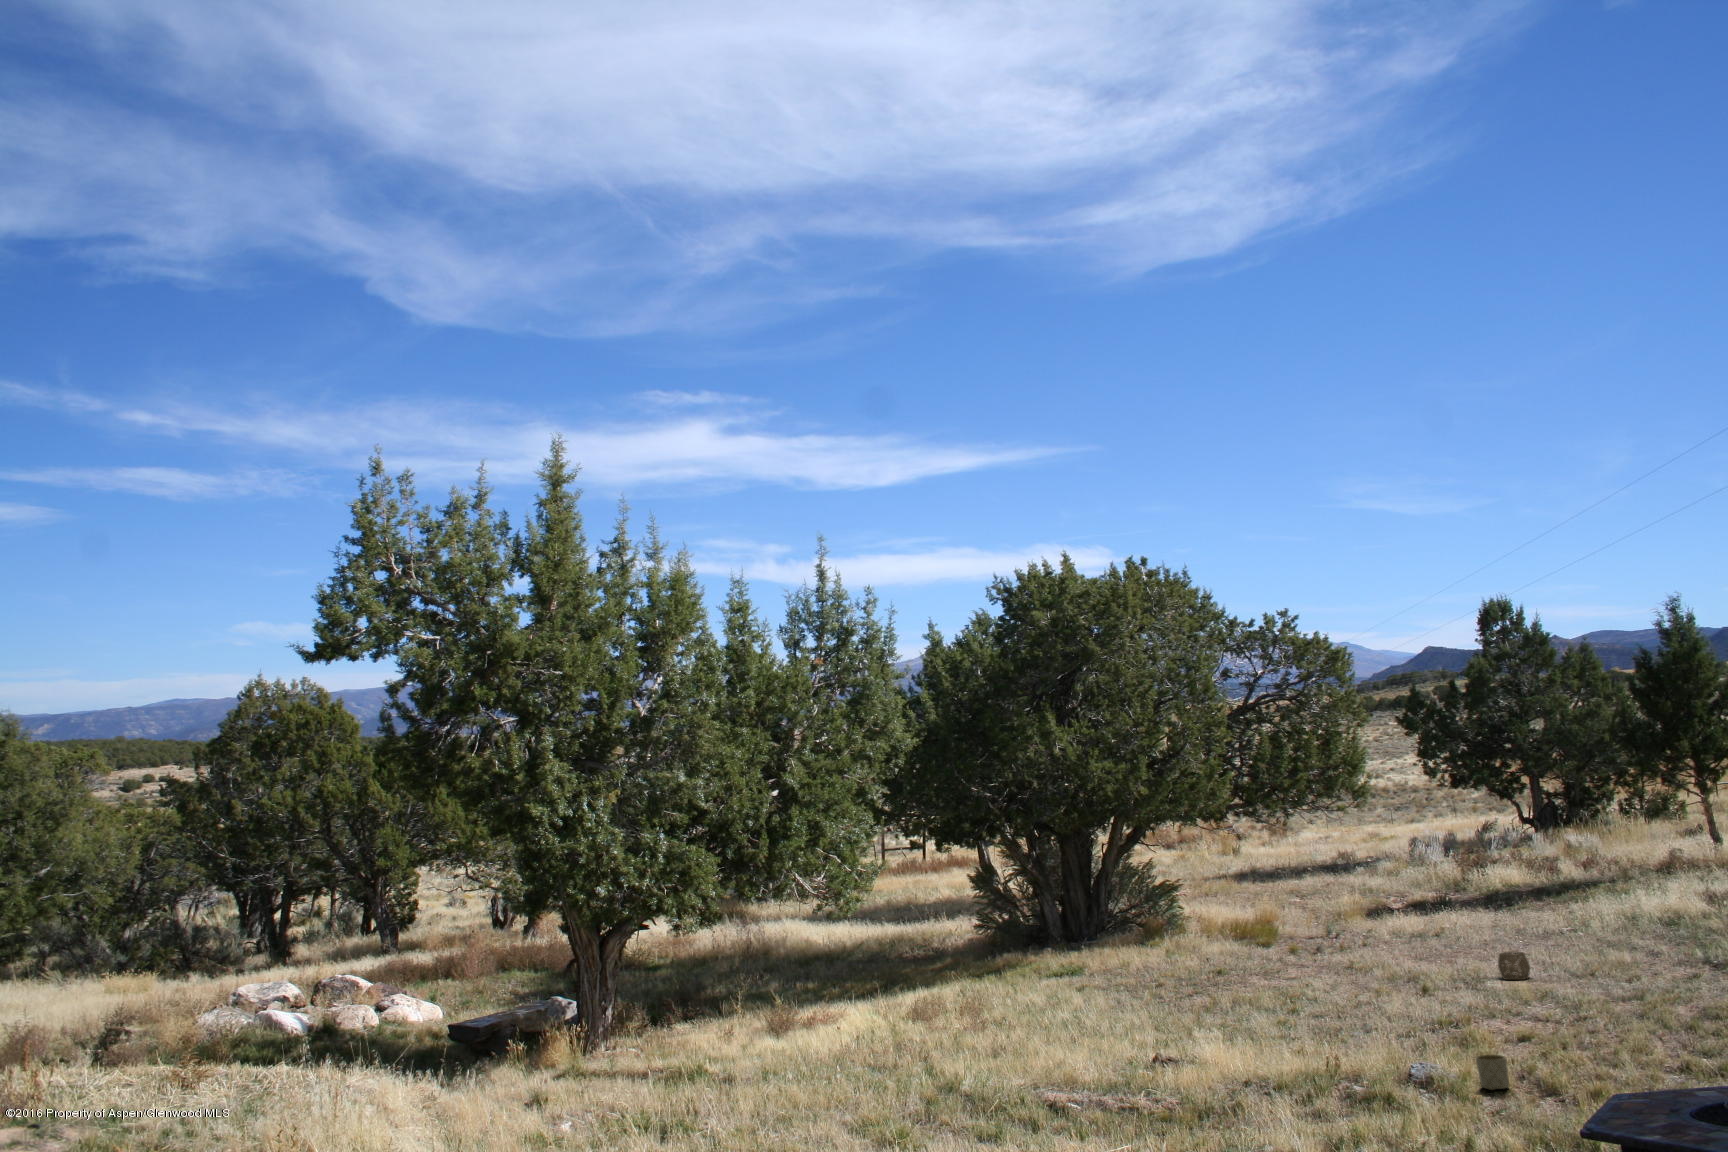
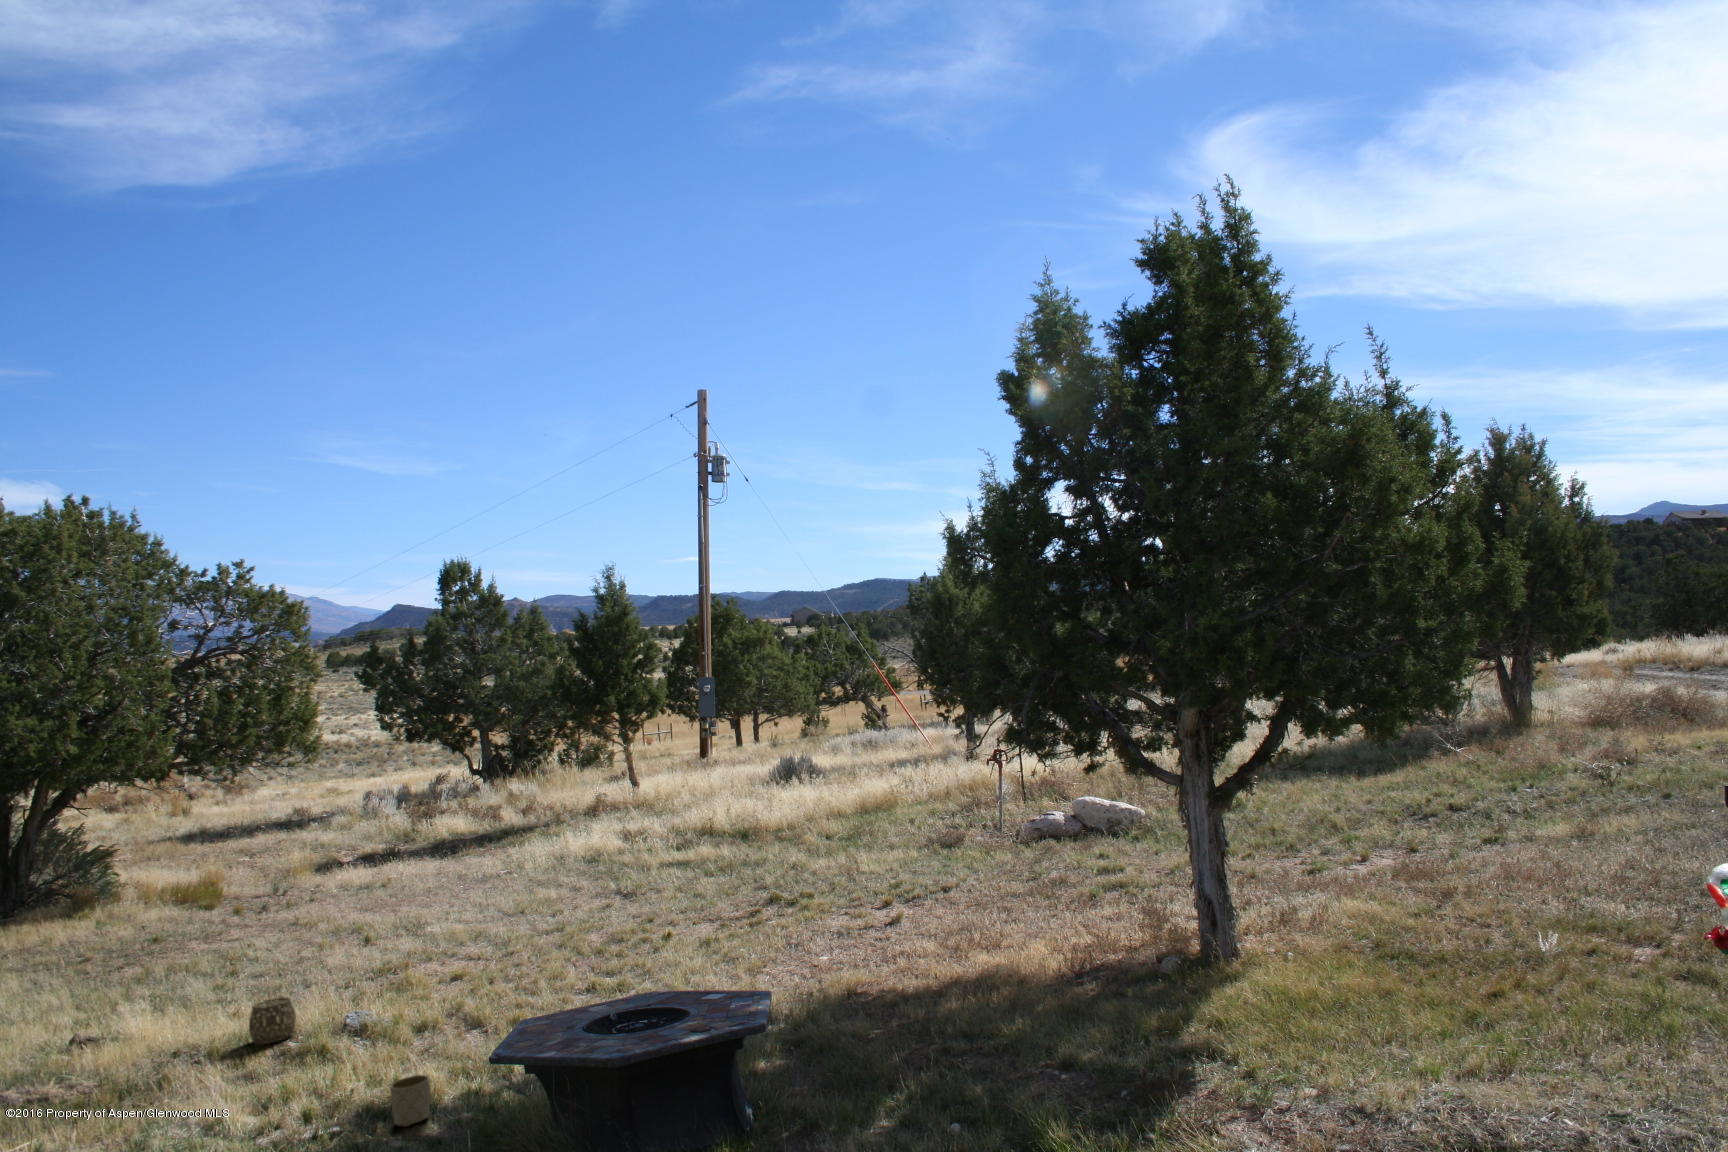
woven basket: present [1498,952,1530,980] -> present [249,997,296,1044]

